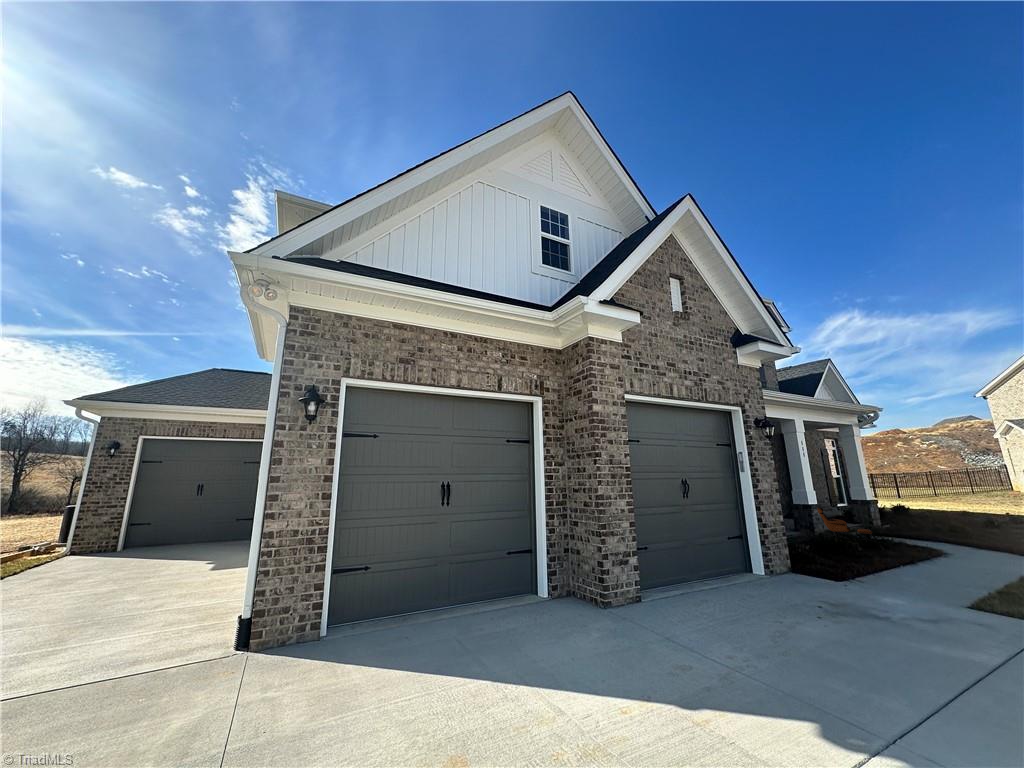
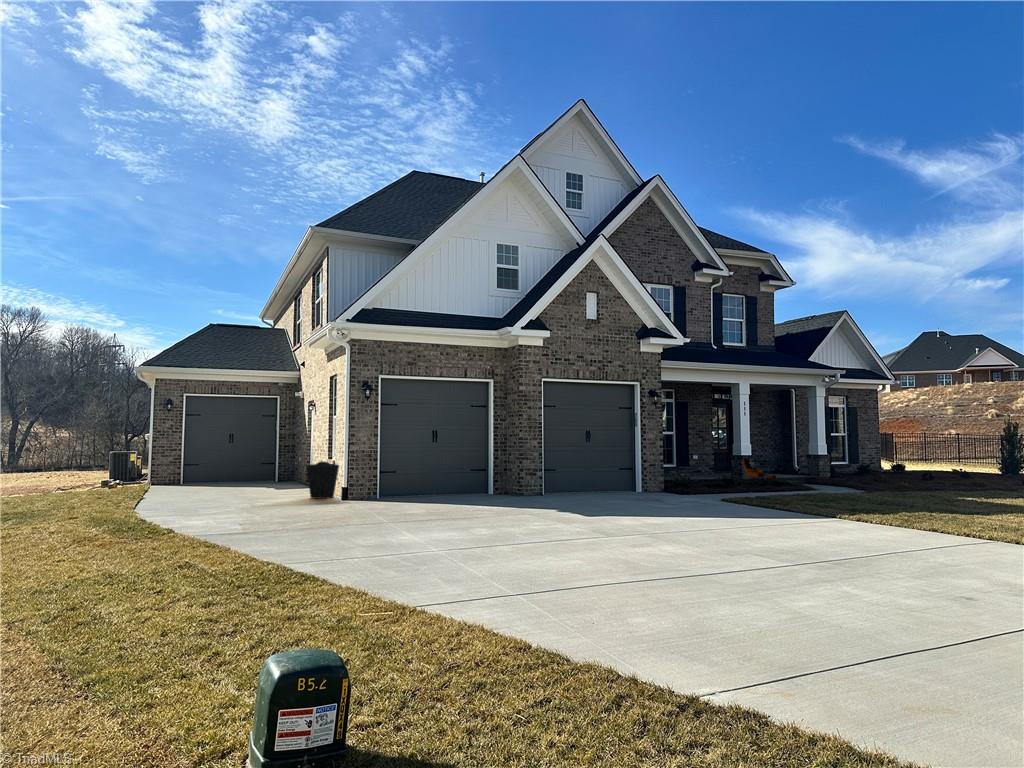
trash can: none [155,557,244,656] -> present [306,462,339,499]

